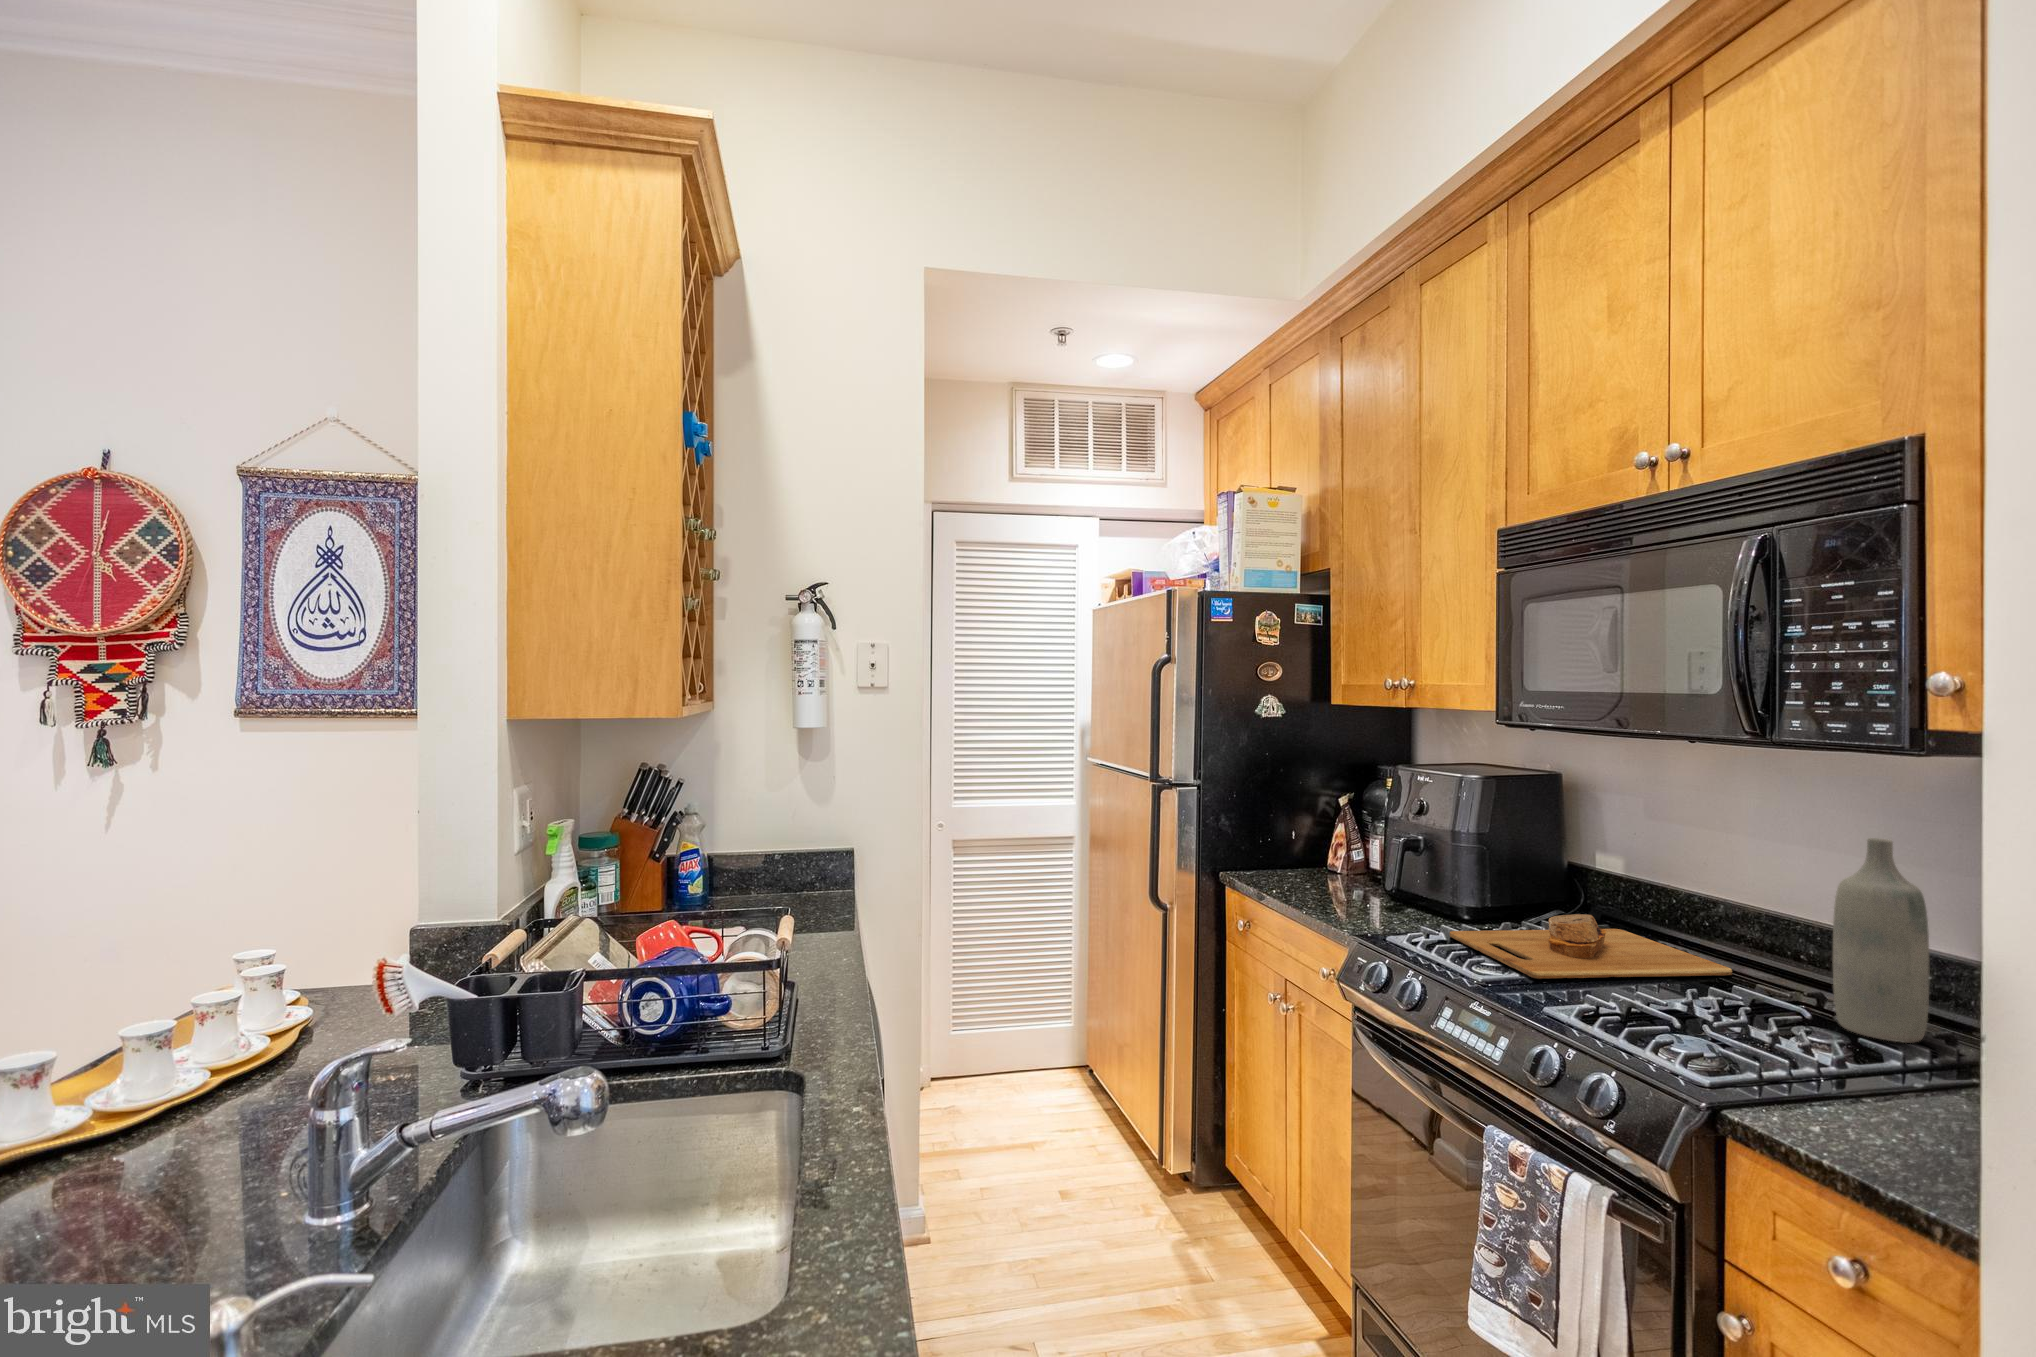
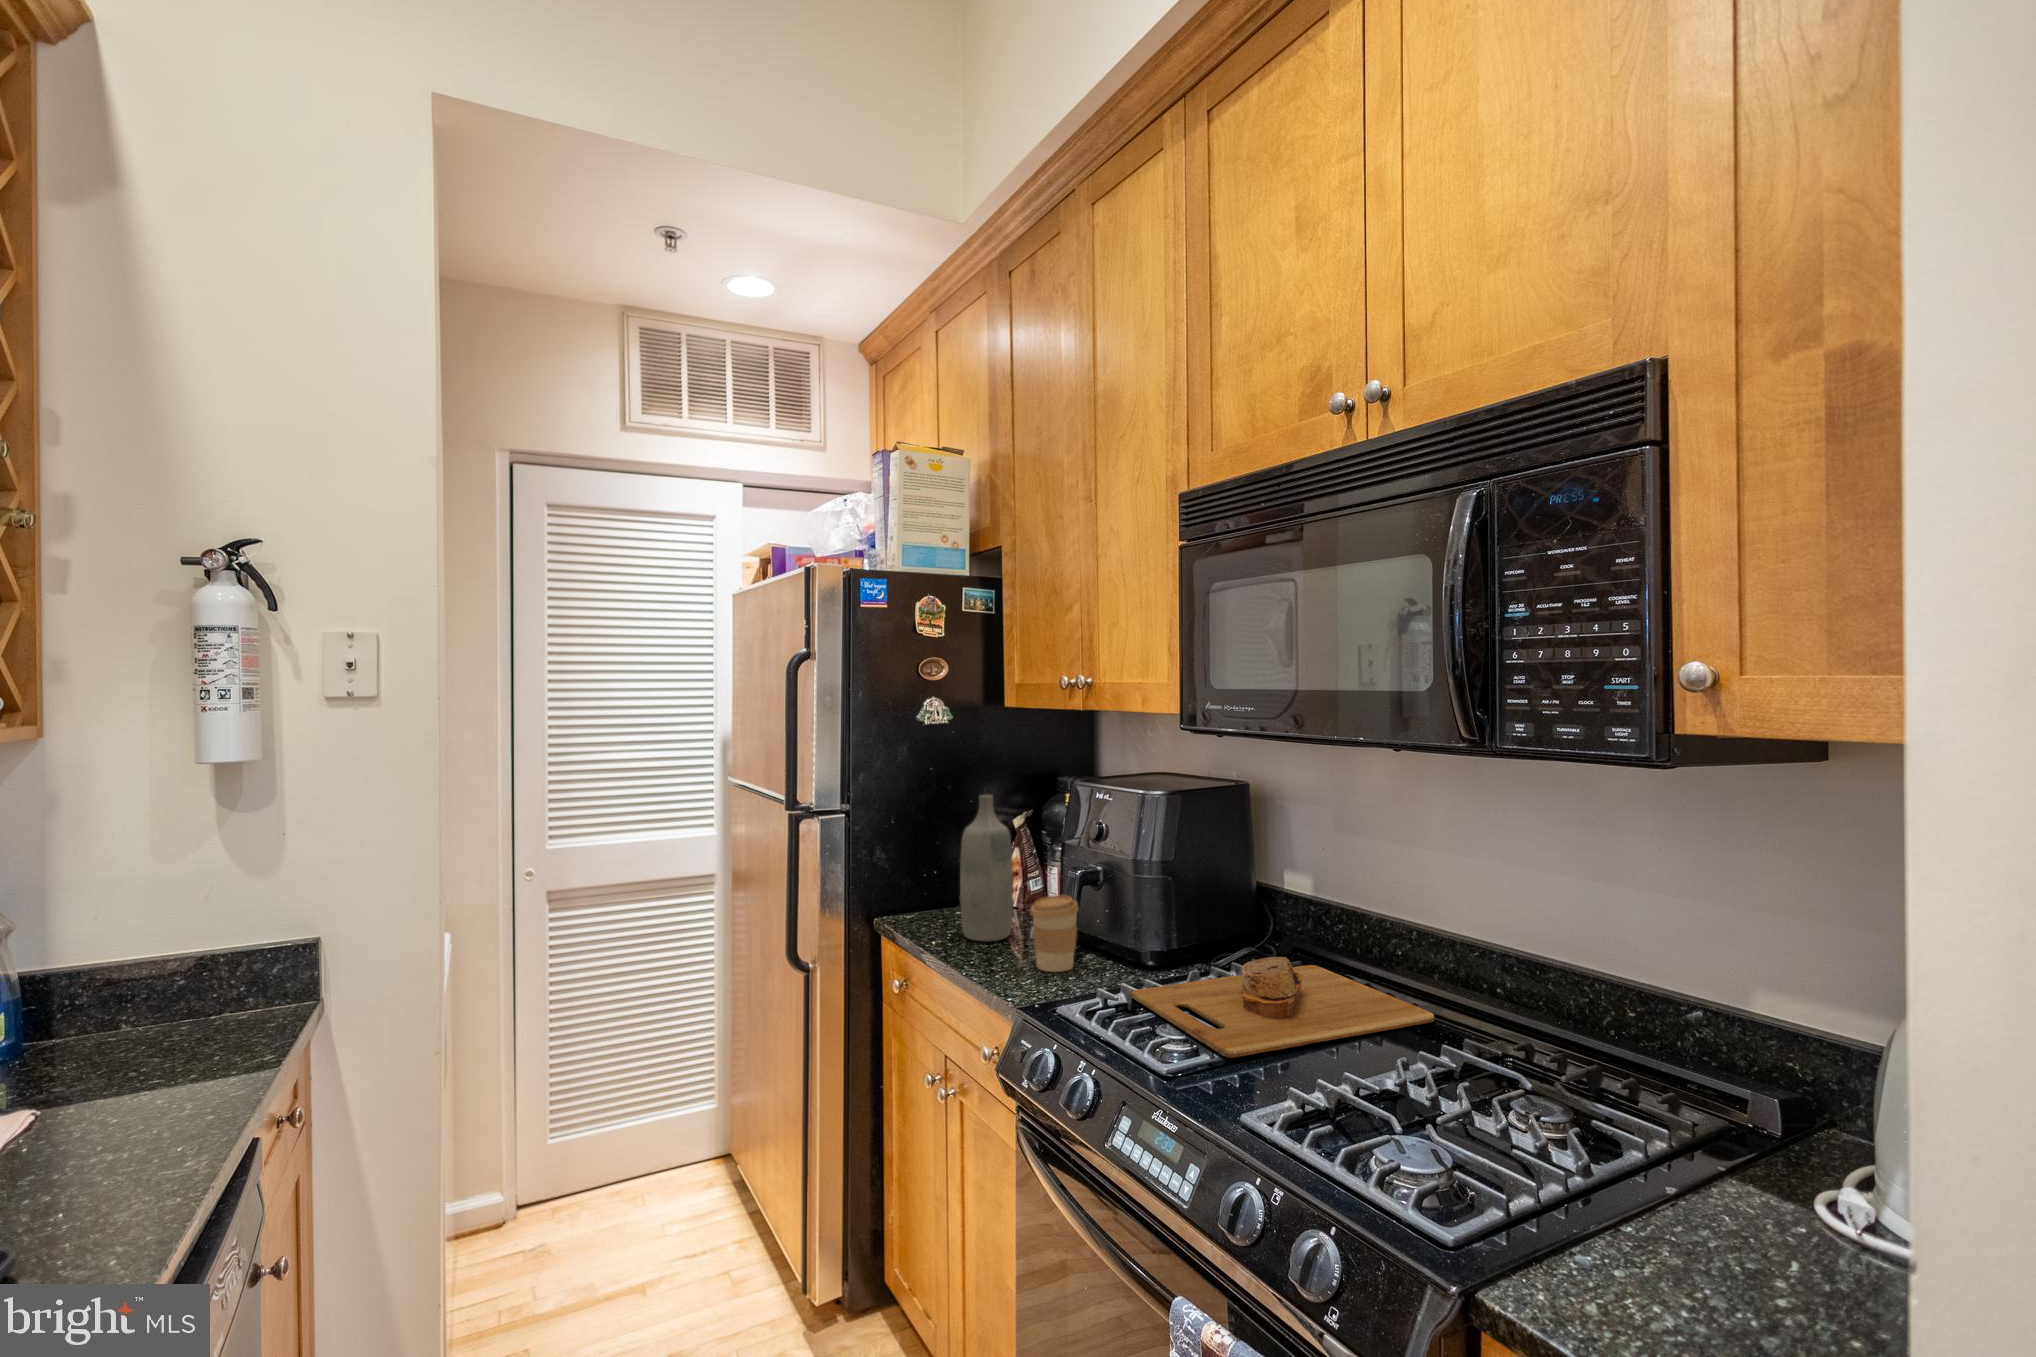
bottle: present [1833,838,1930,1043] -> present [960,795,1013,941]
coffee cup: none [1359,856,1402,916] -> present [1030,895,1079,972]

